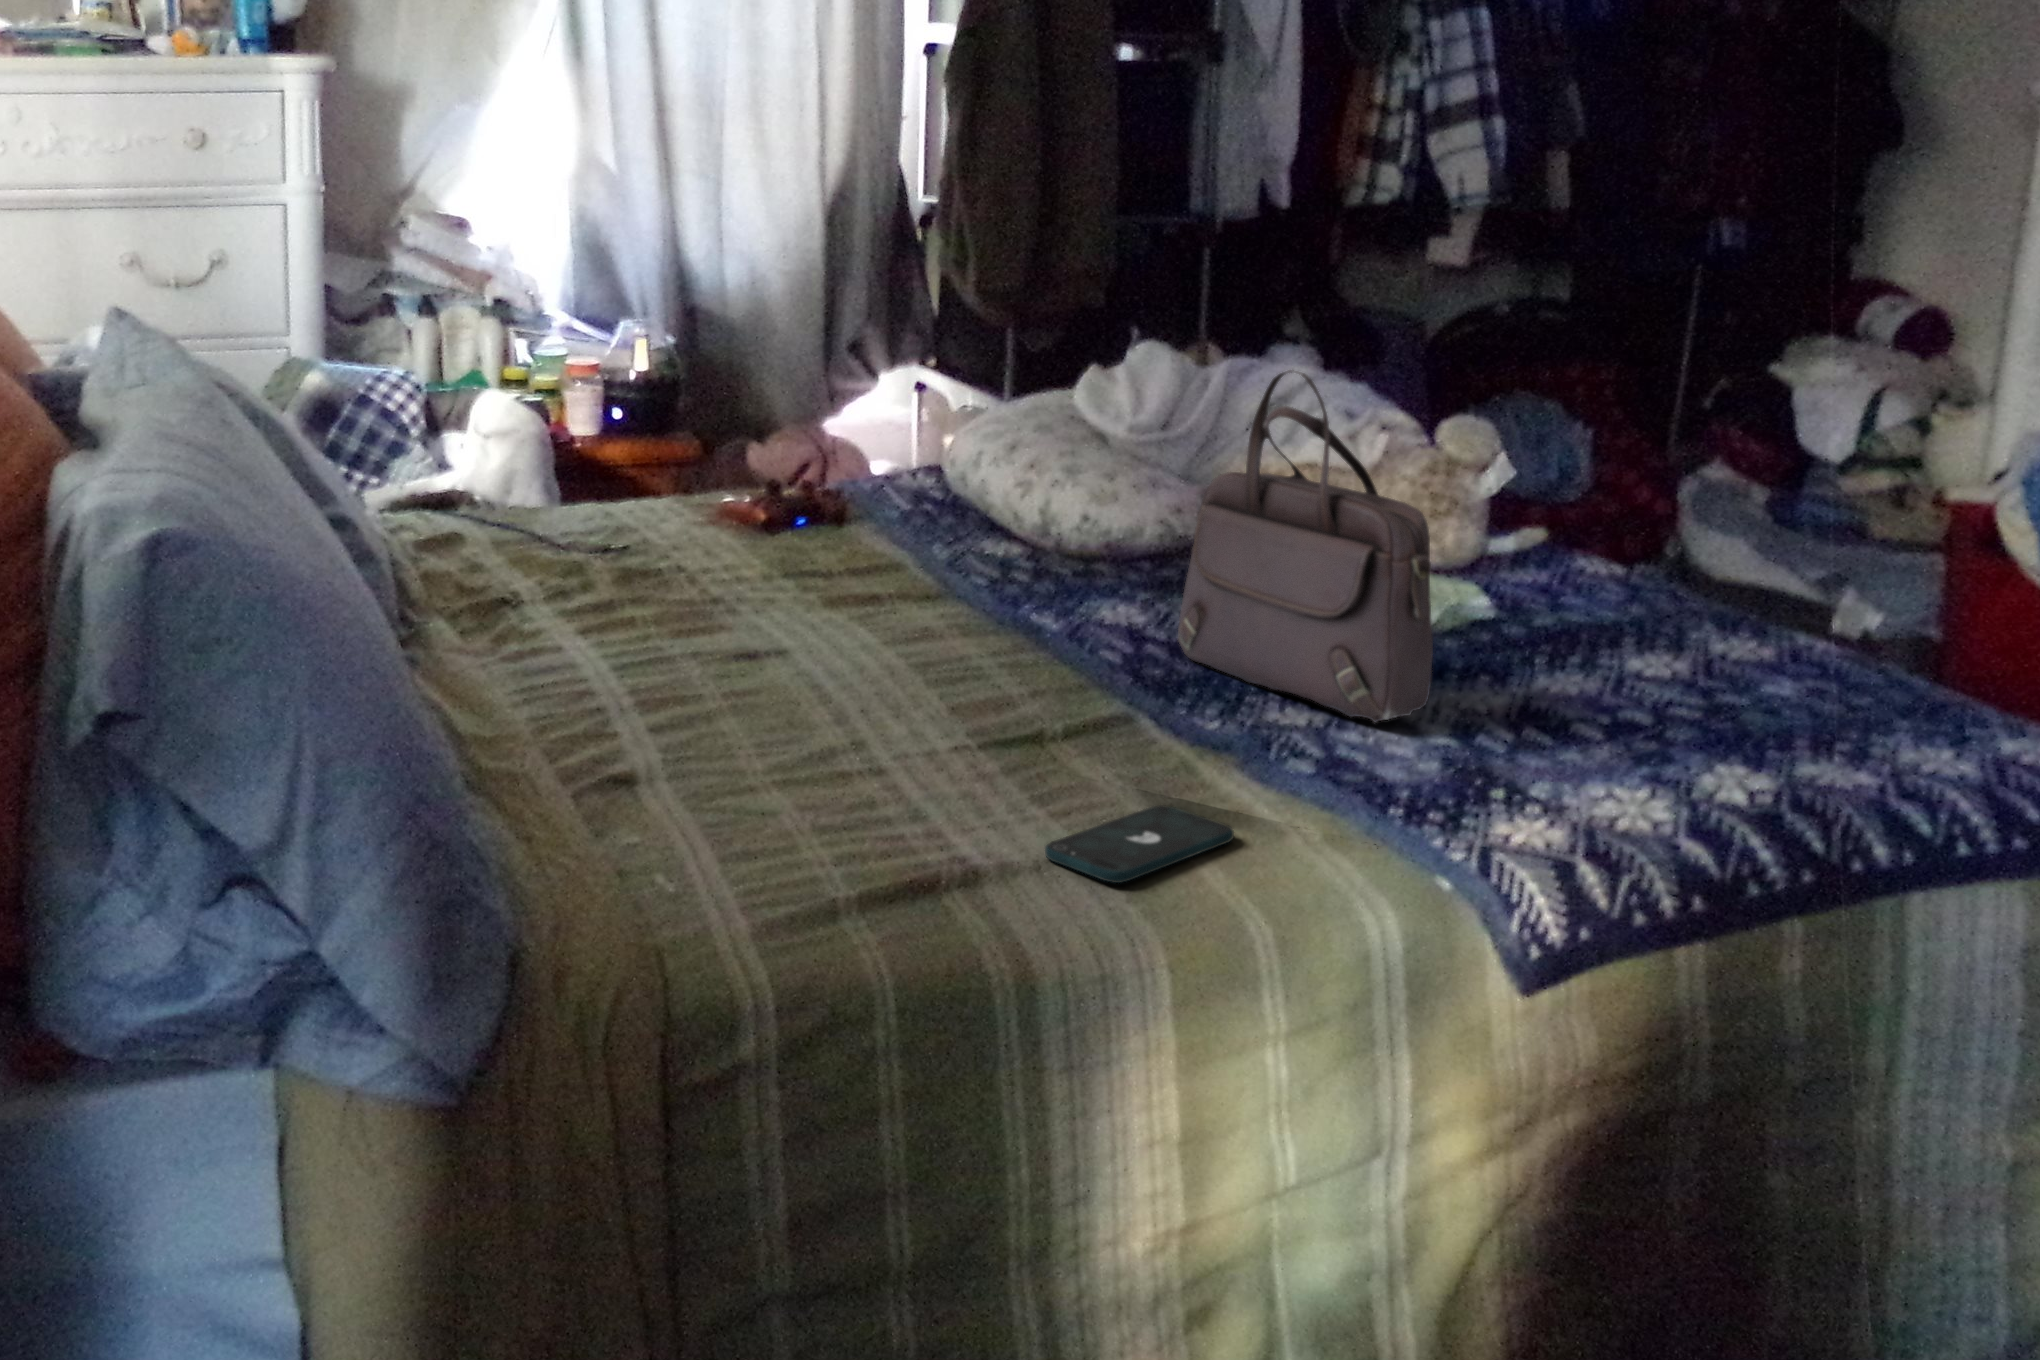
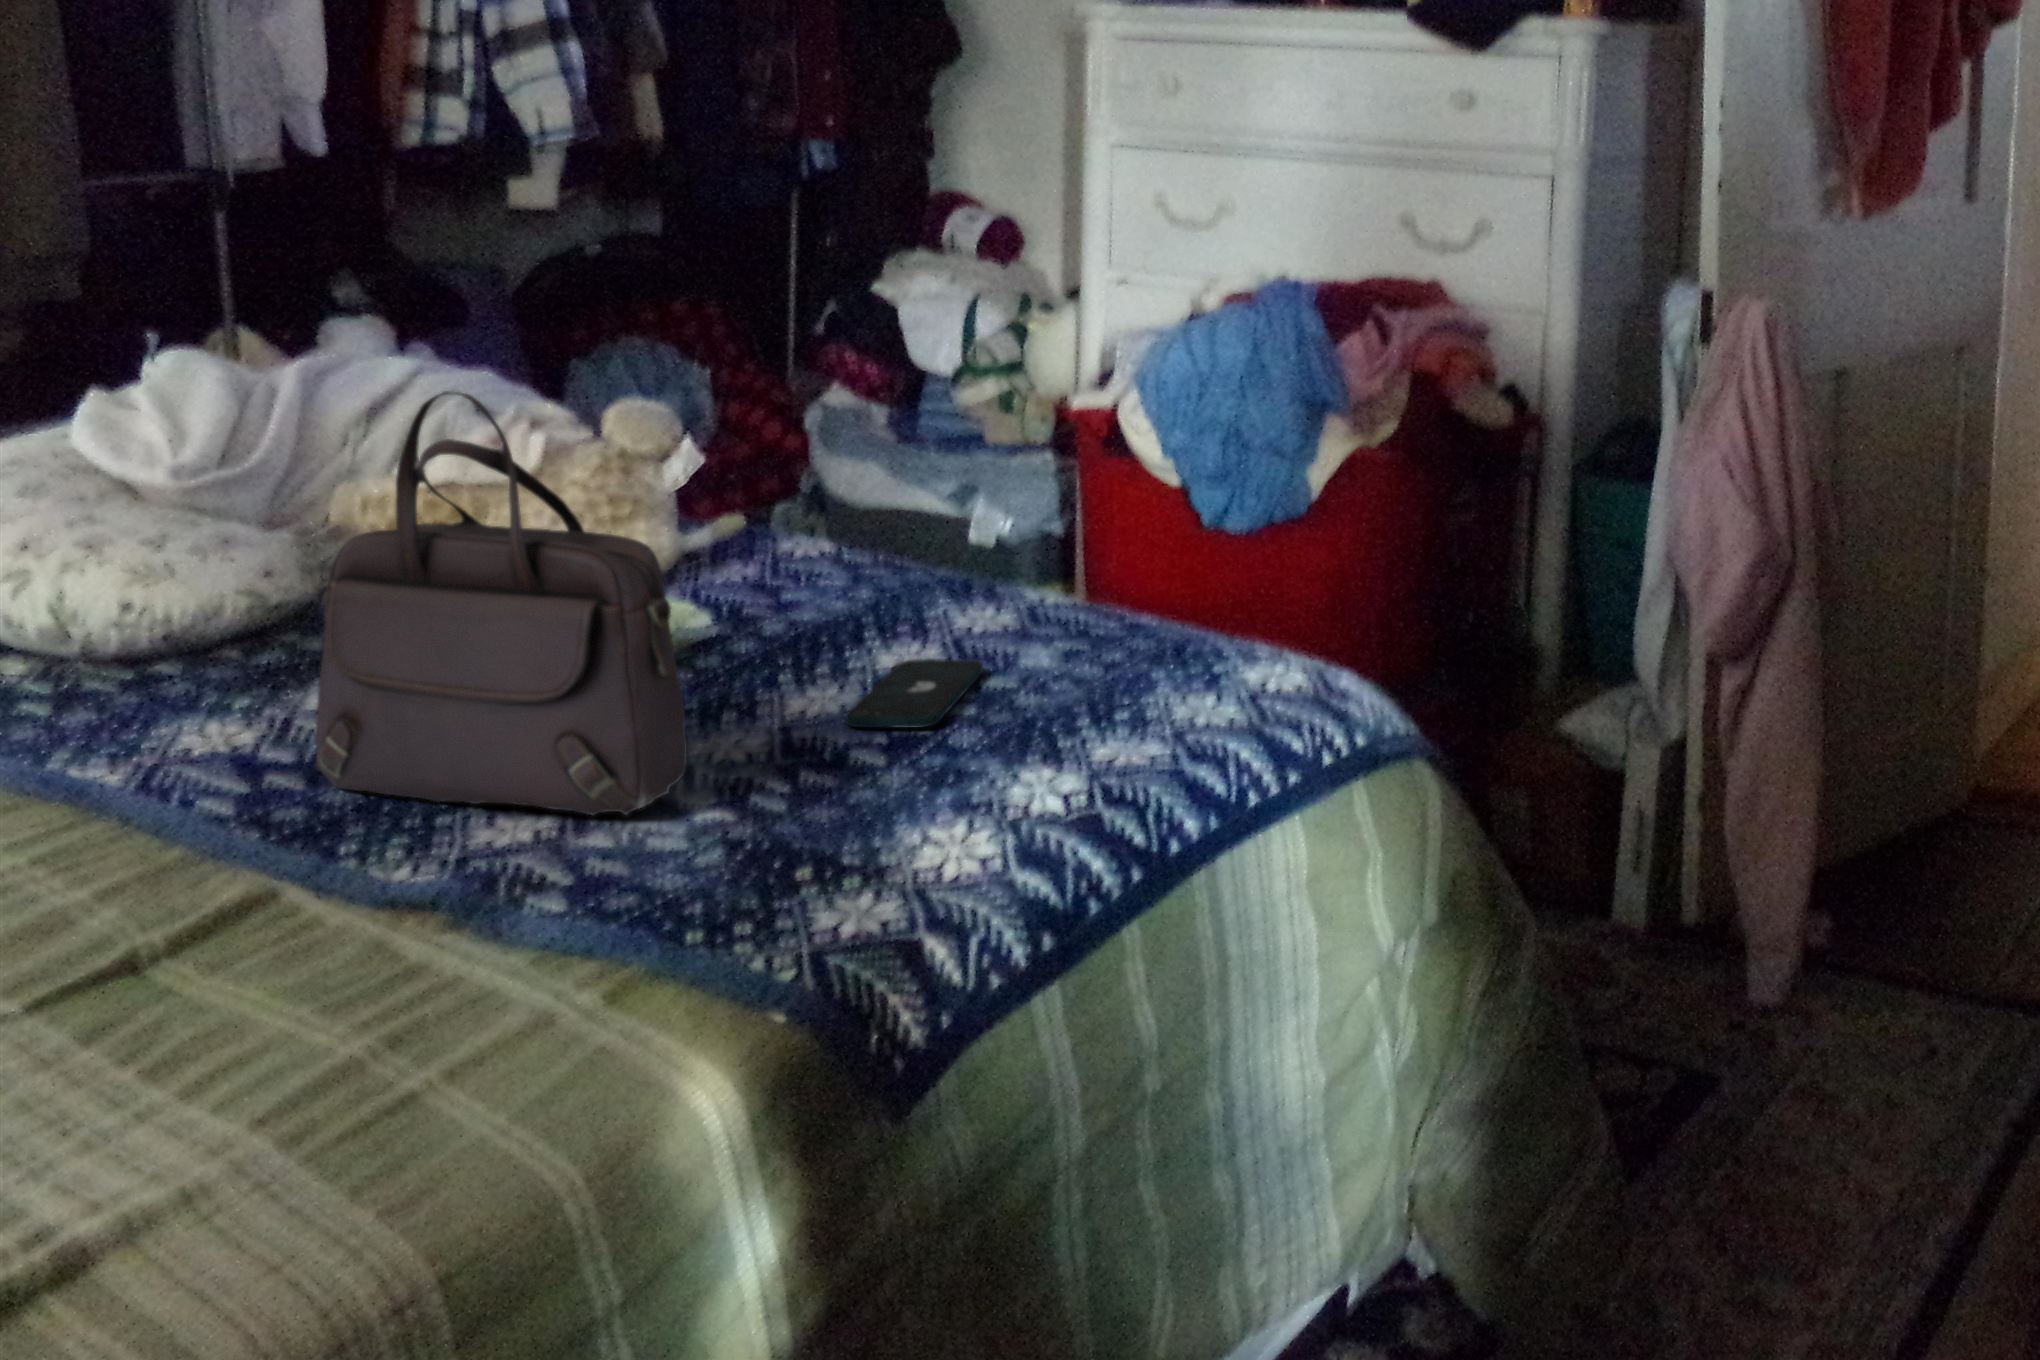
smartphone: present [1045,805,1234,883] -> present [846,659,983,728]

